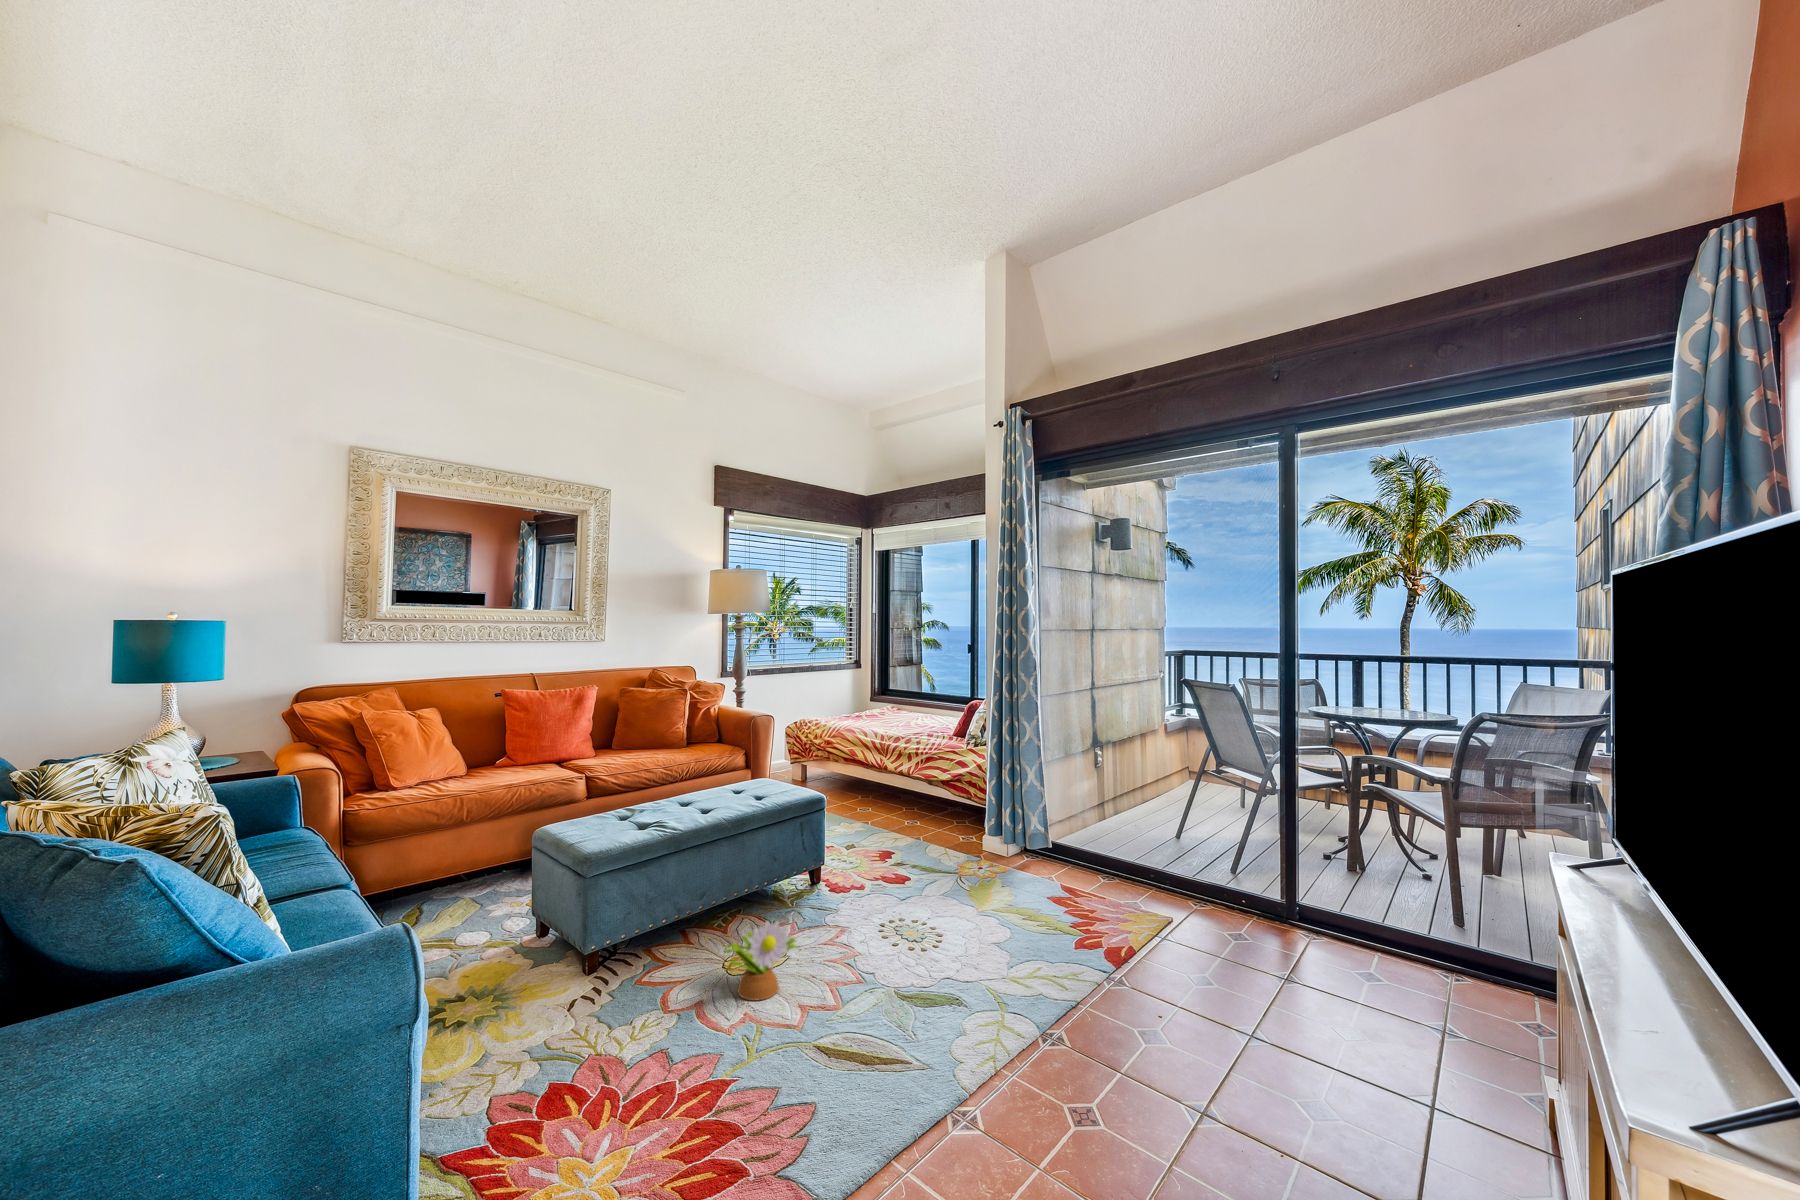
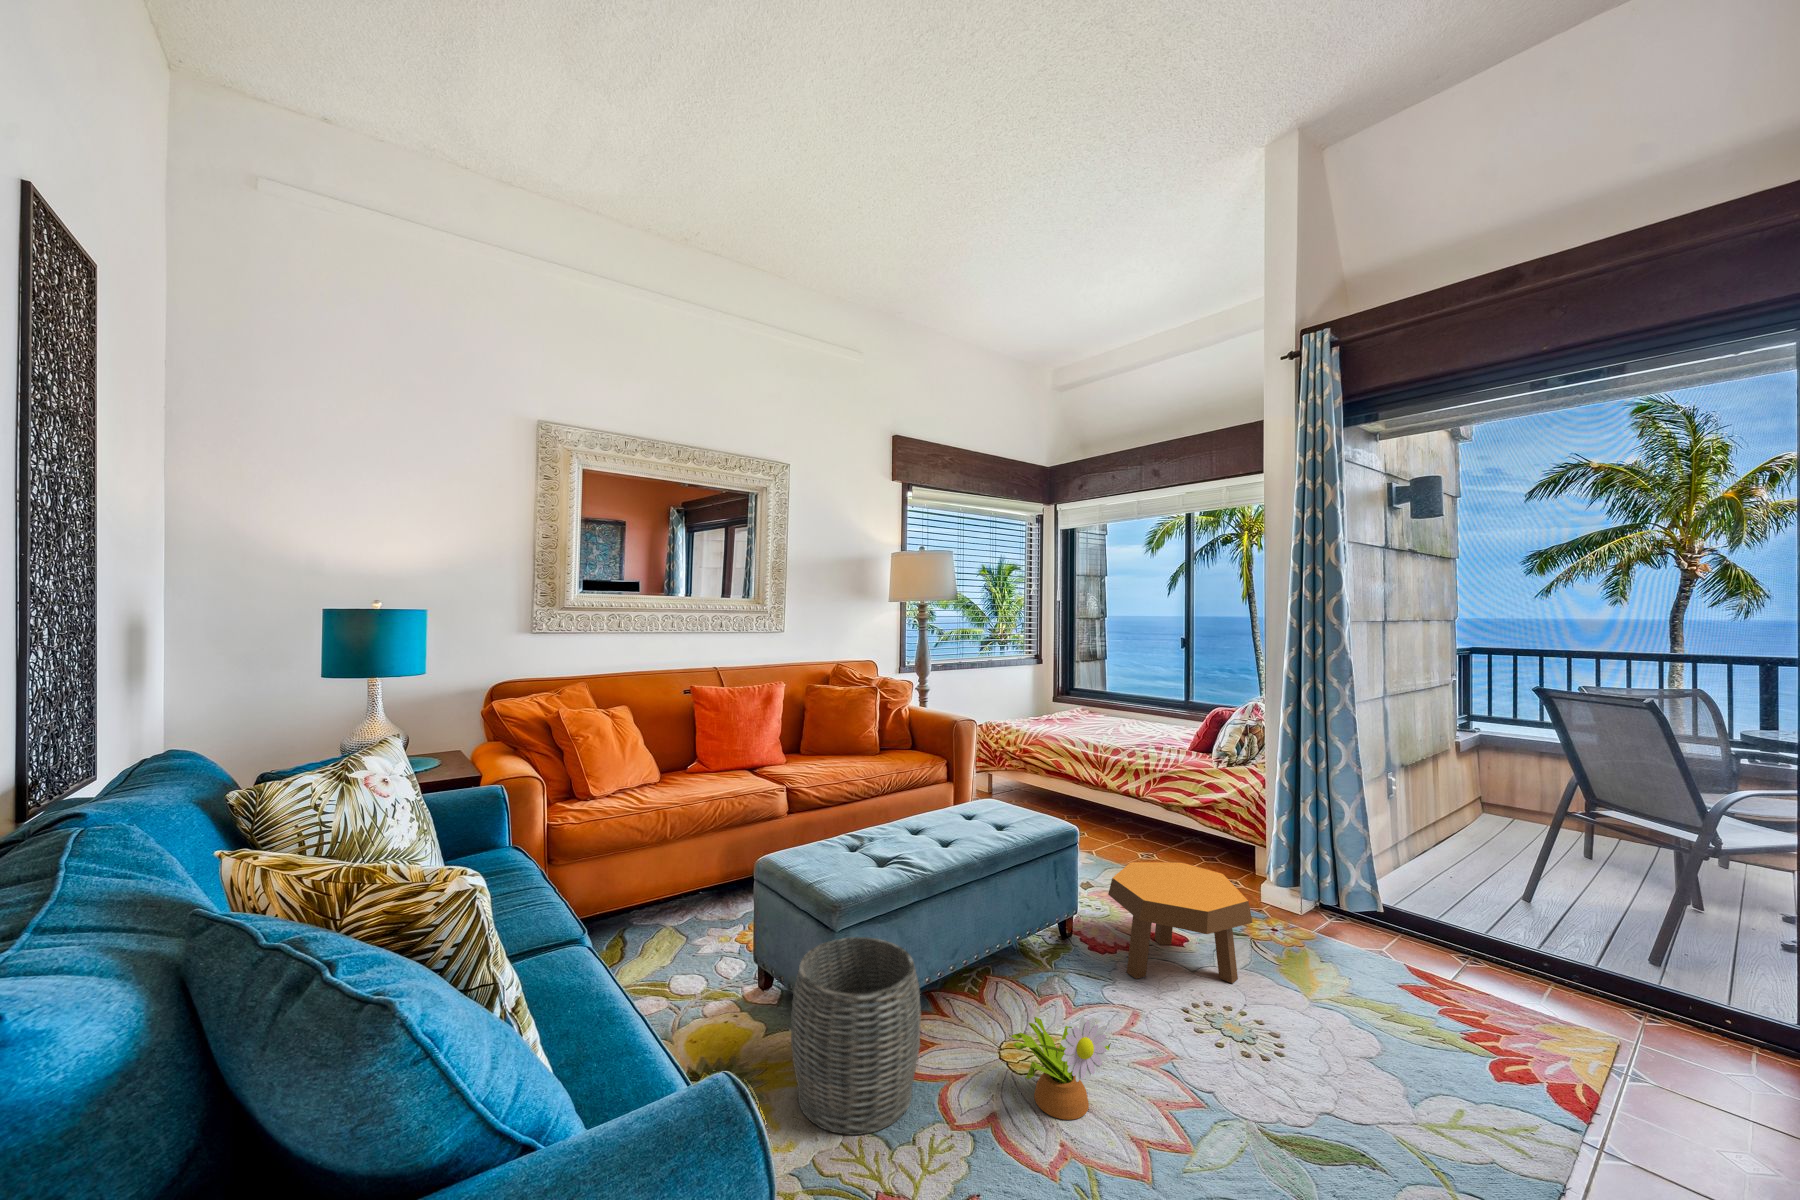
footstool: none [844,819,945,909] -> present [1108,862,1252,984]
woven basket: none [537,879,648,1025] -> present [791,937,921,1135]

